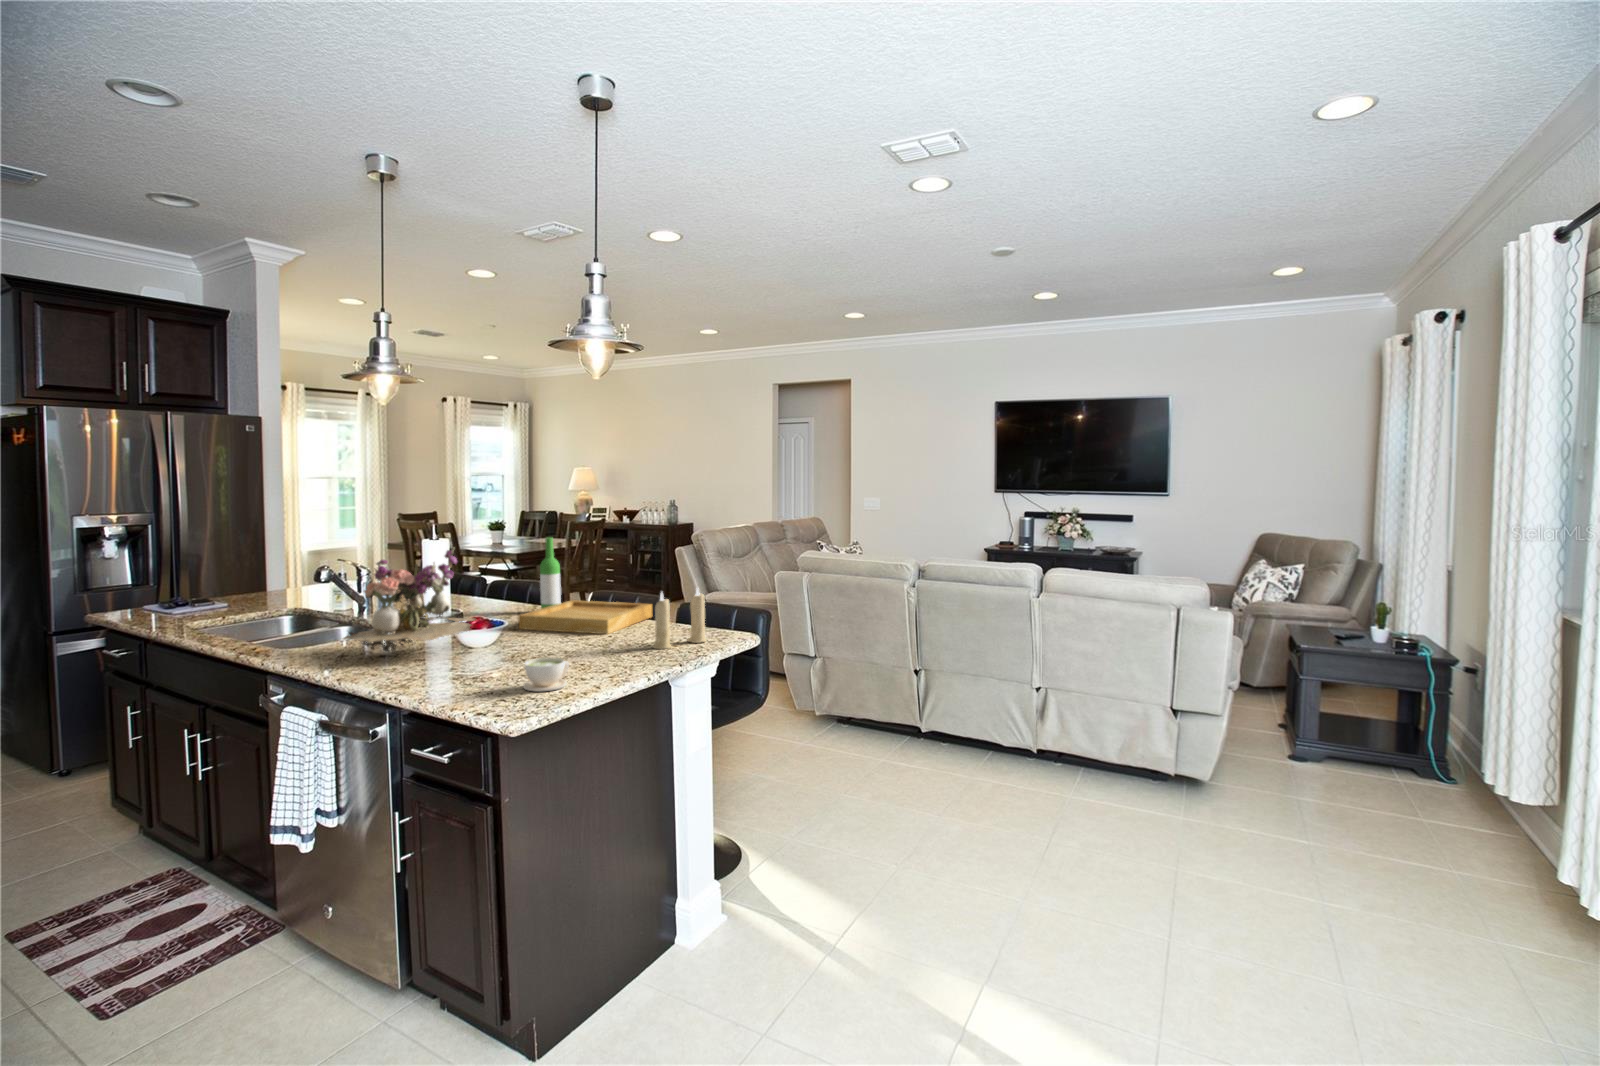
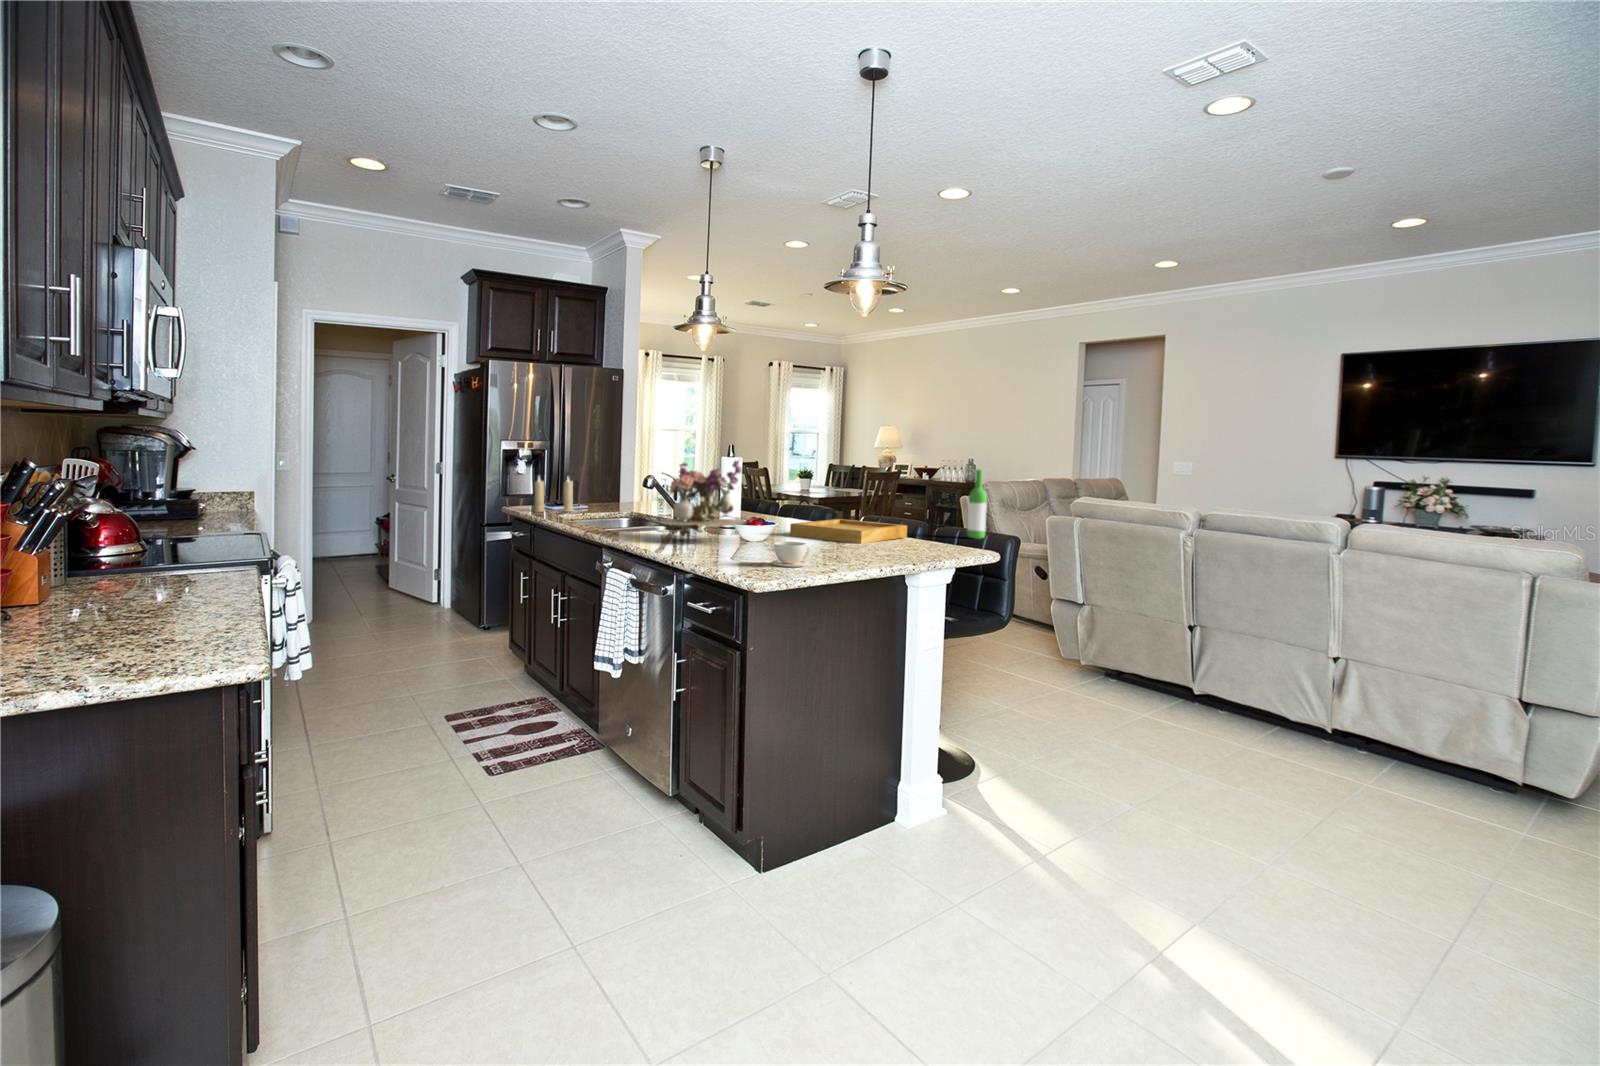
wine bottle: present [540,537,561,609] -> present [967,470,987,539]
candle: present [653,588,707,649] -> present [534,477,573,512]

